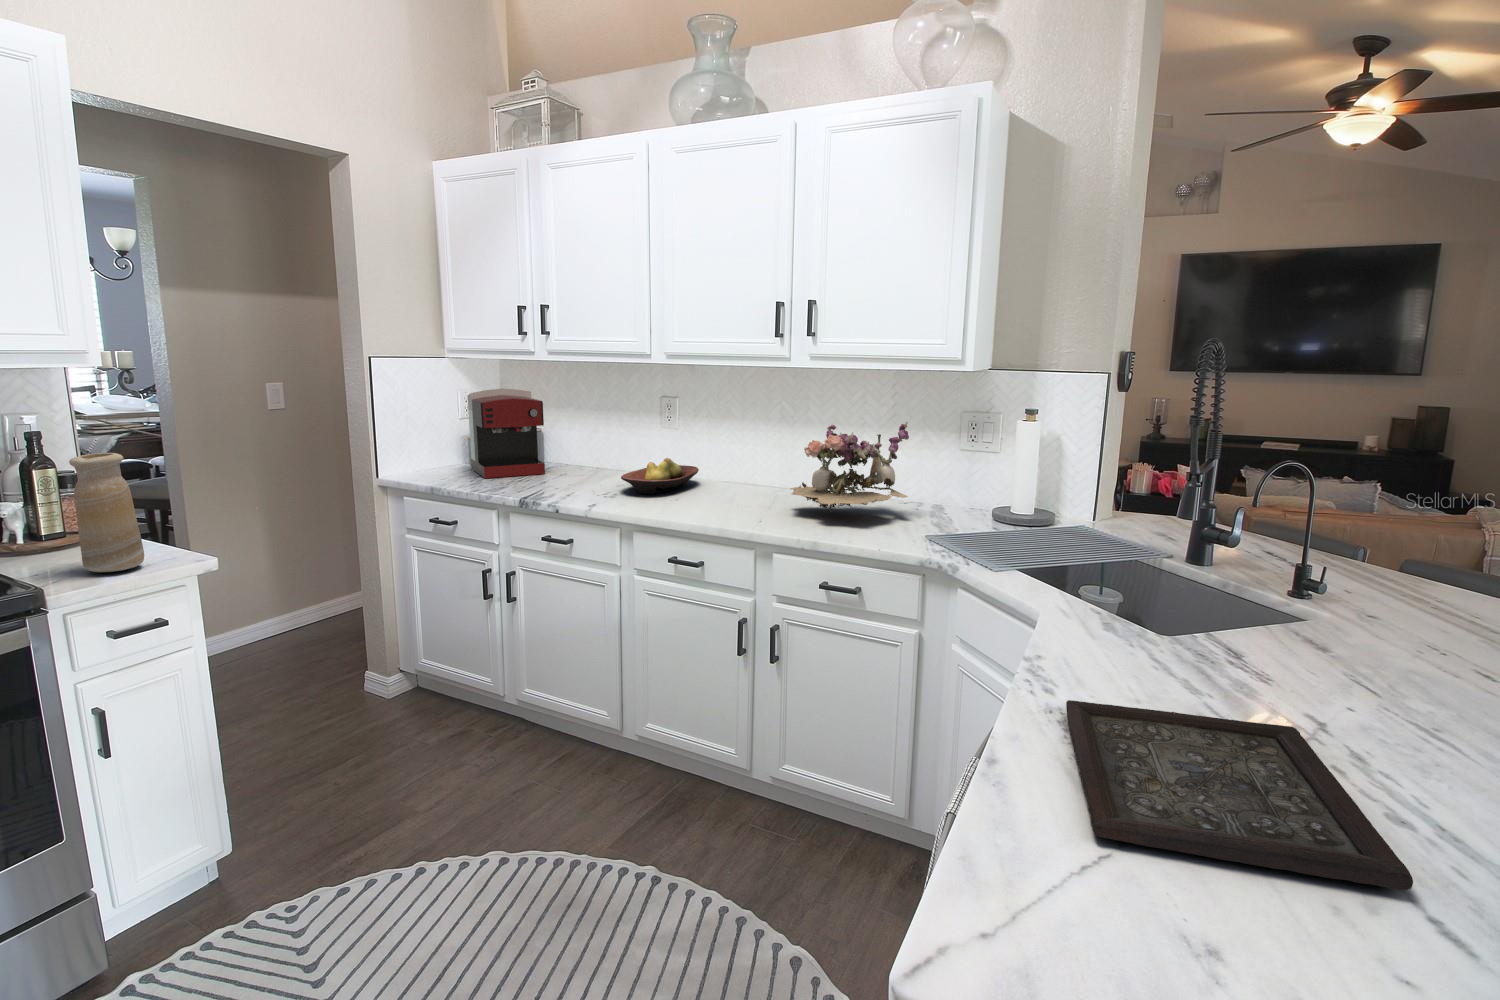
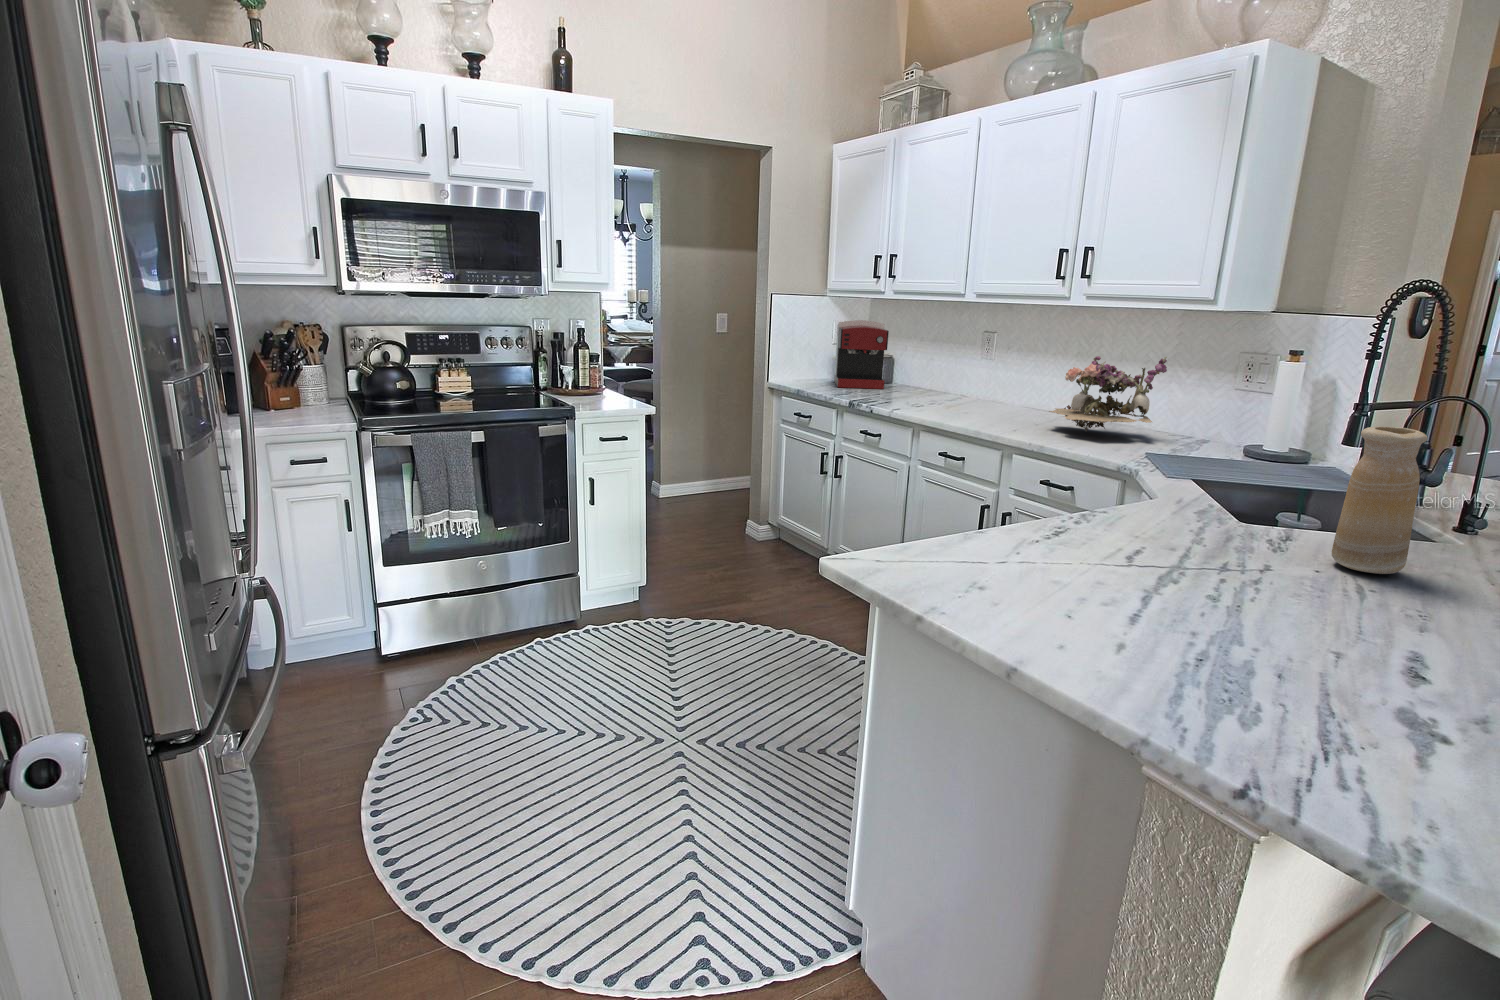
vase: present [69,453,144,572] -> present [1332,426,1427,574]
fruit bowl: present [621,458,699,494] -> none [929,381,1000,407]
tray: present [1066,700,1413,890] -> none [1004,522,1237,602]

